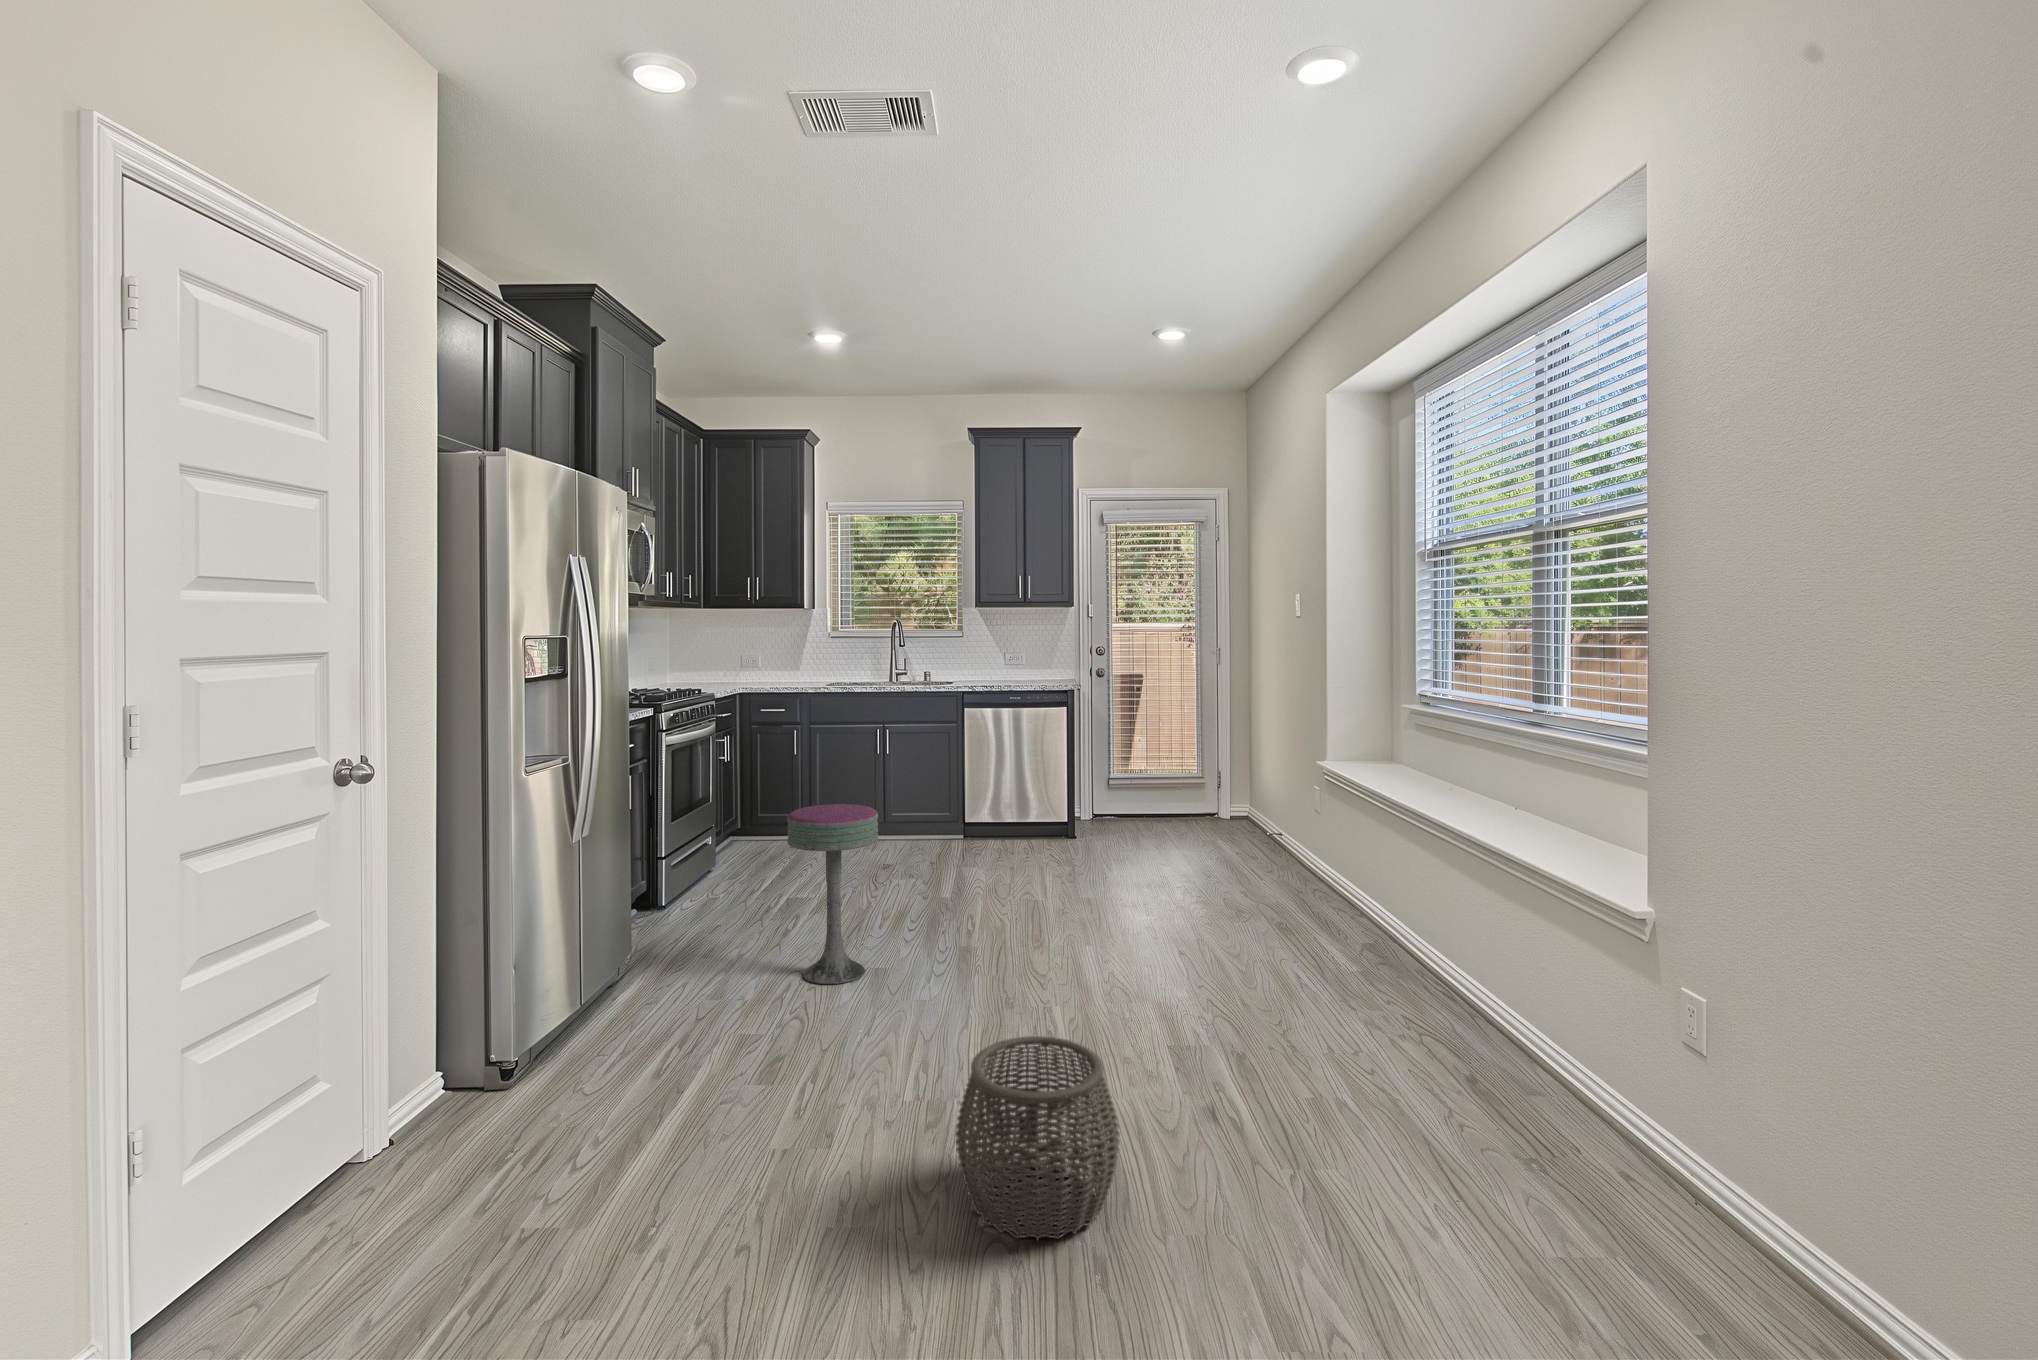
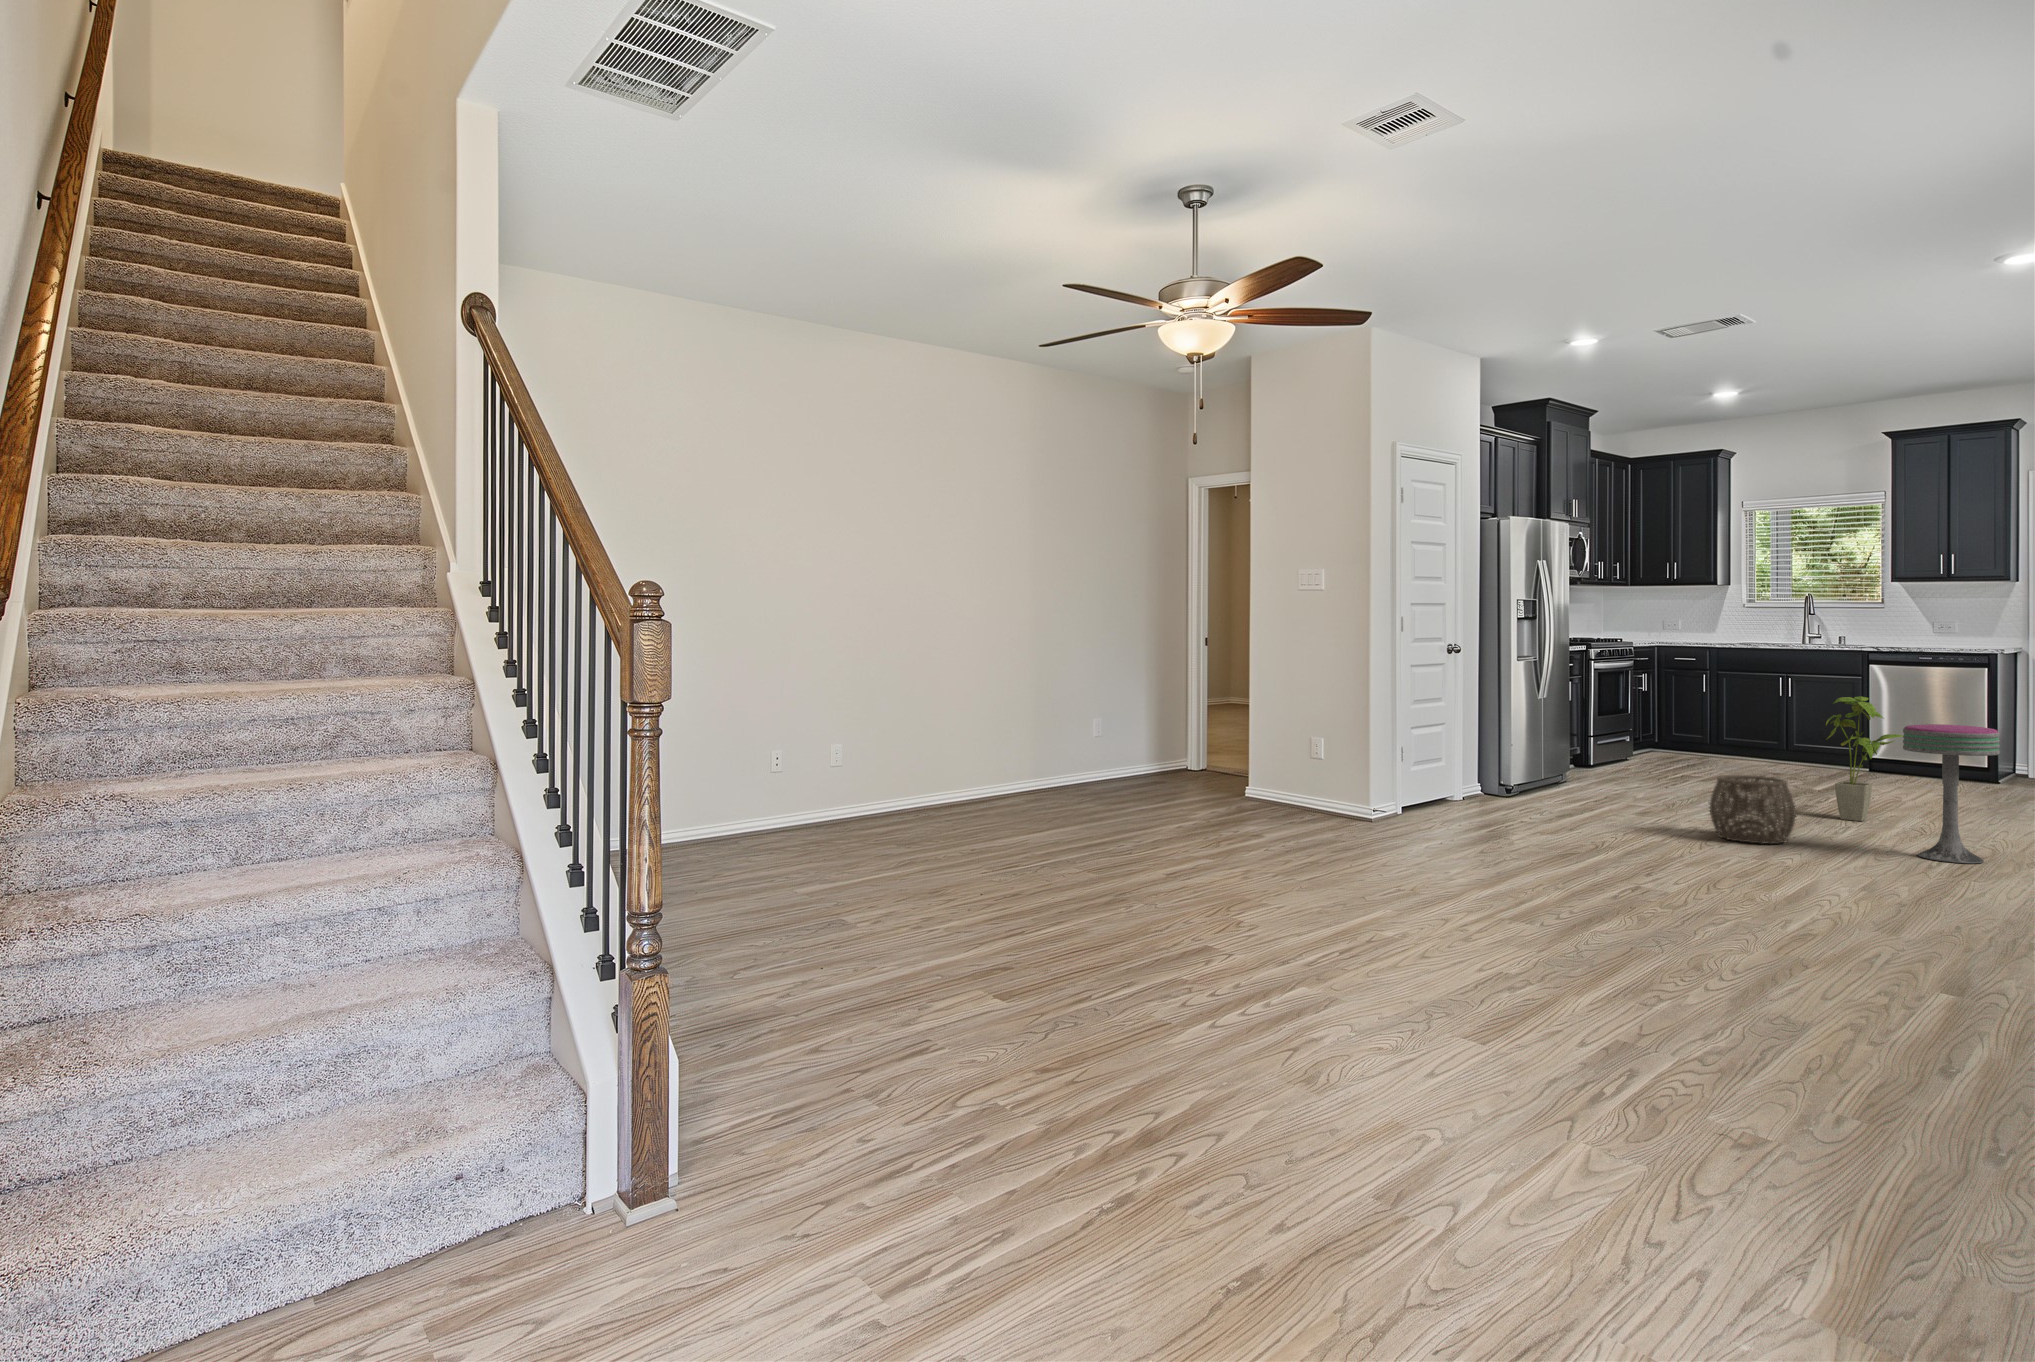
house plant: none [1033,803,1140,1010] -> present [1826,696,1903,821]
bar stool: present [787,804,878,984] -> present [1903,724,2000,864]

